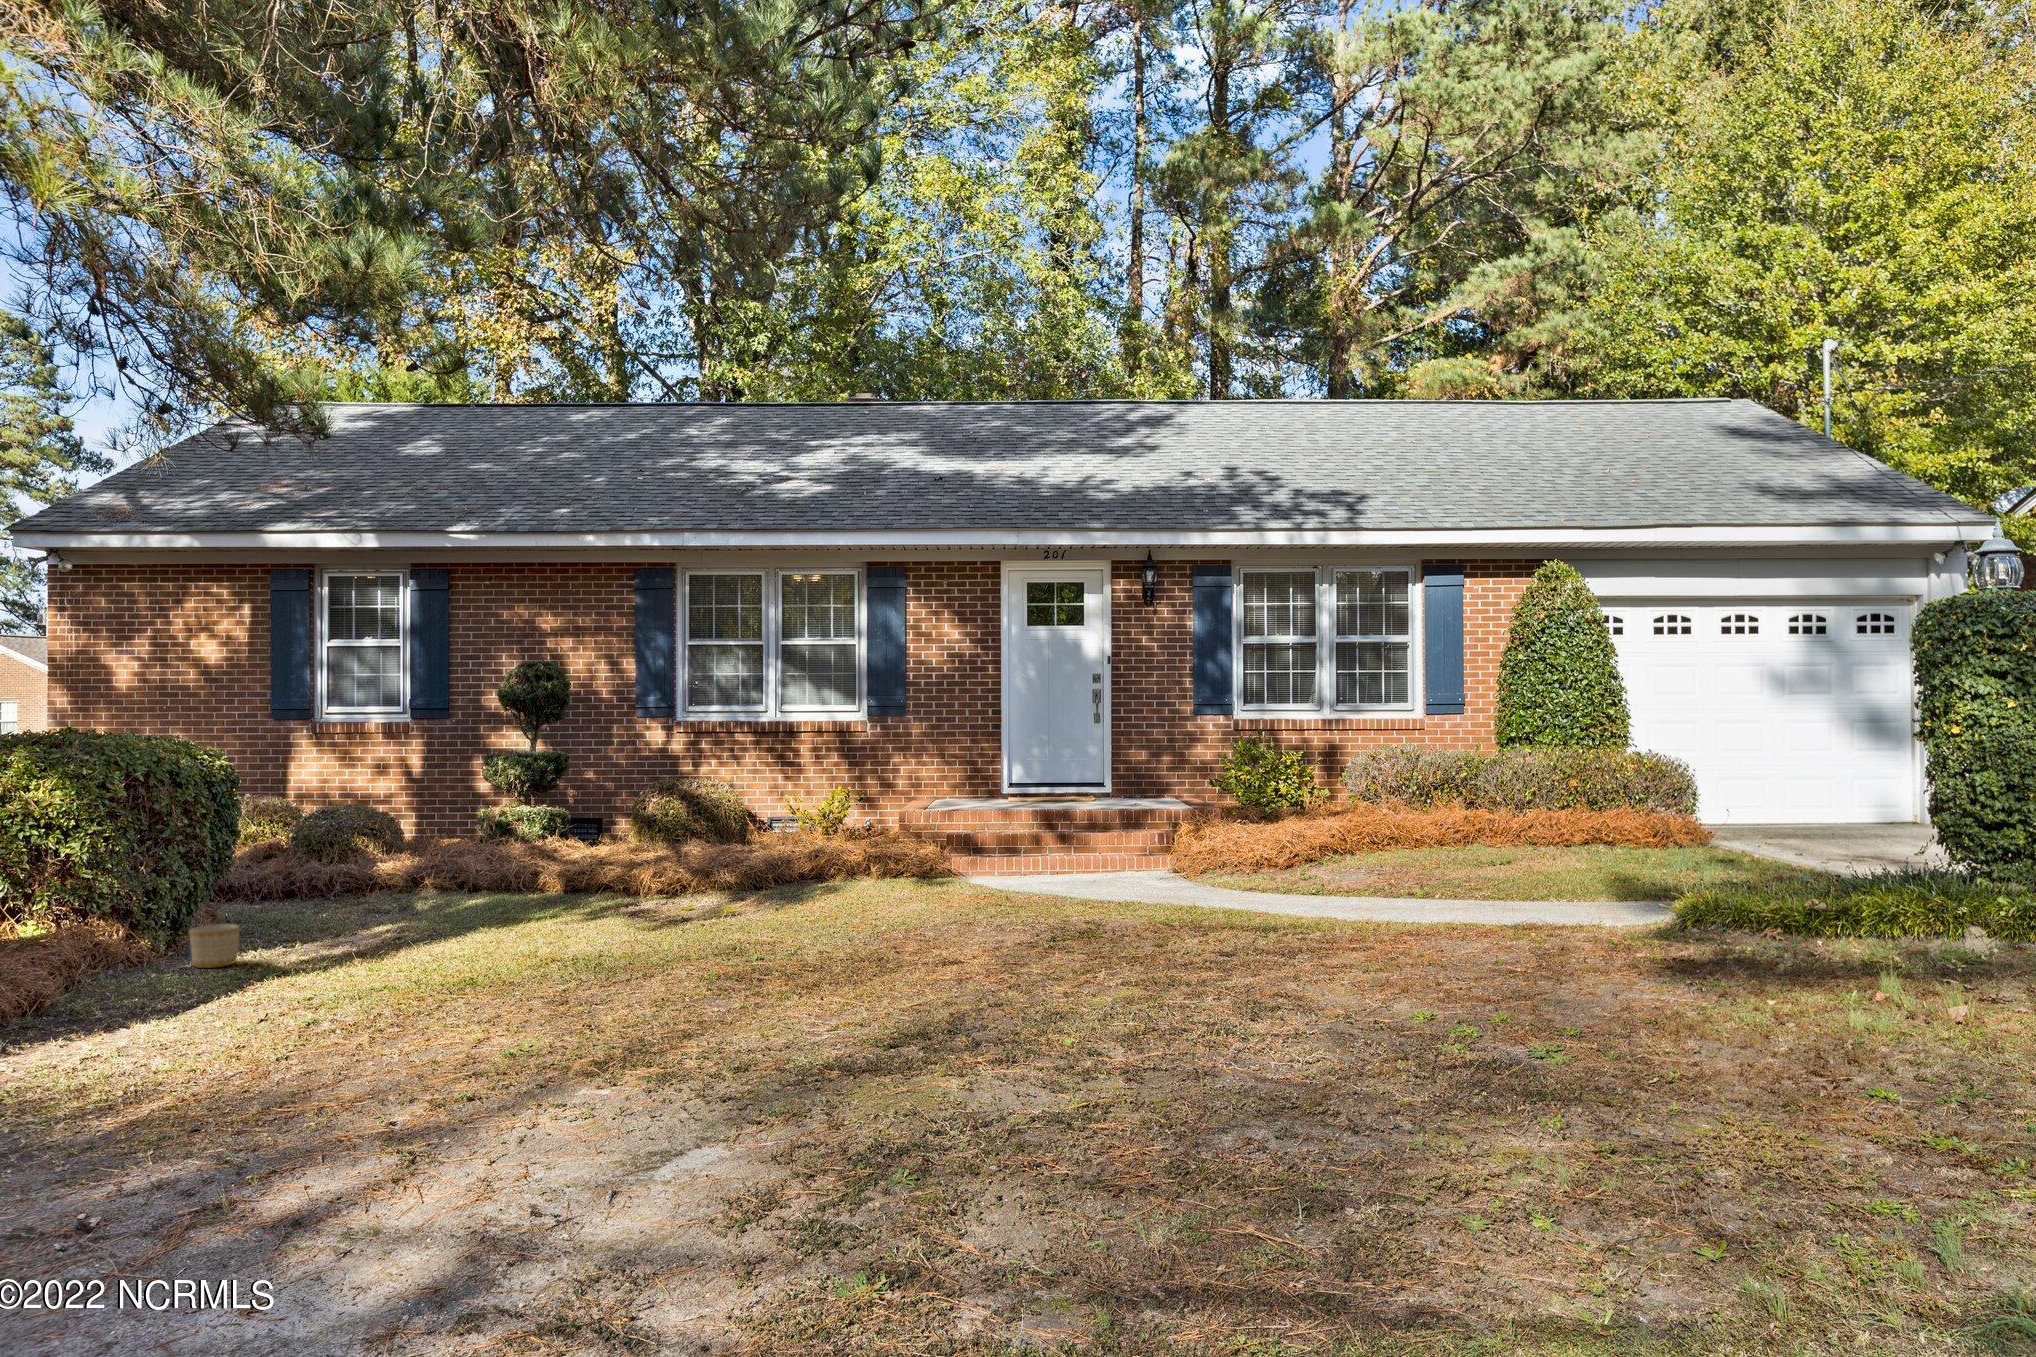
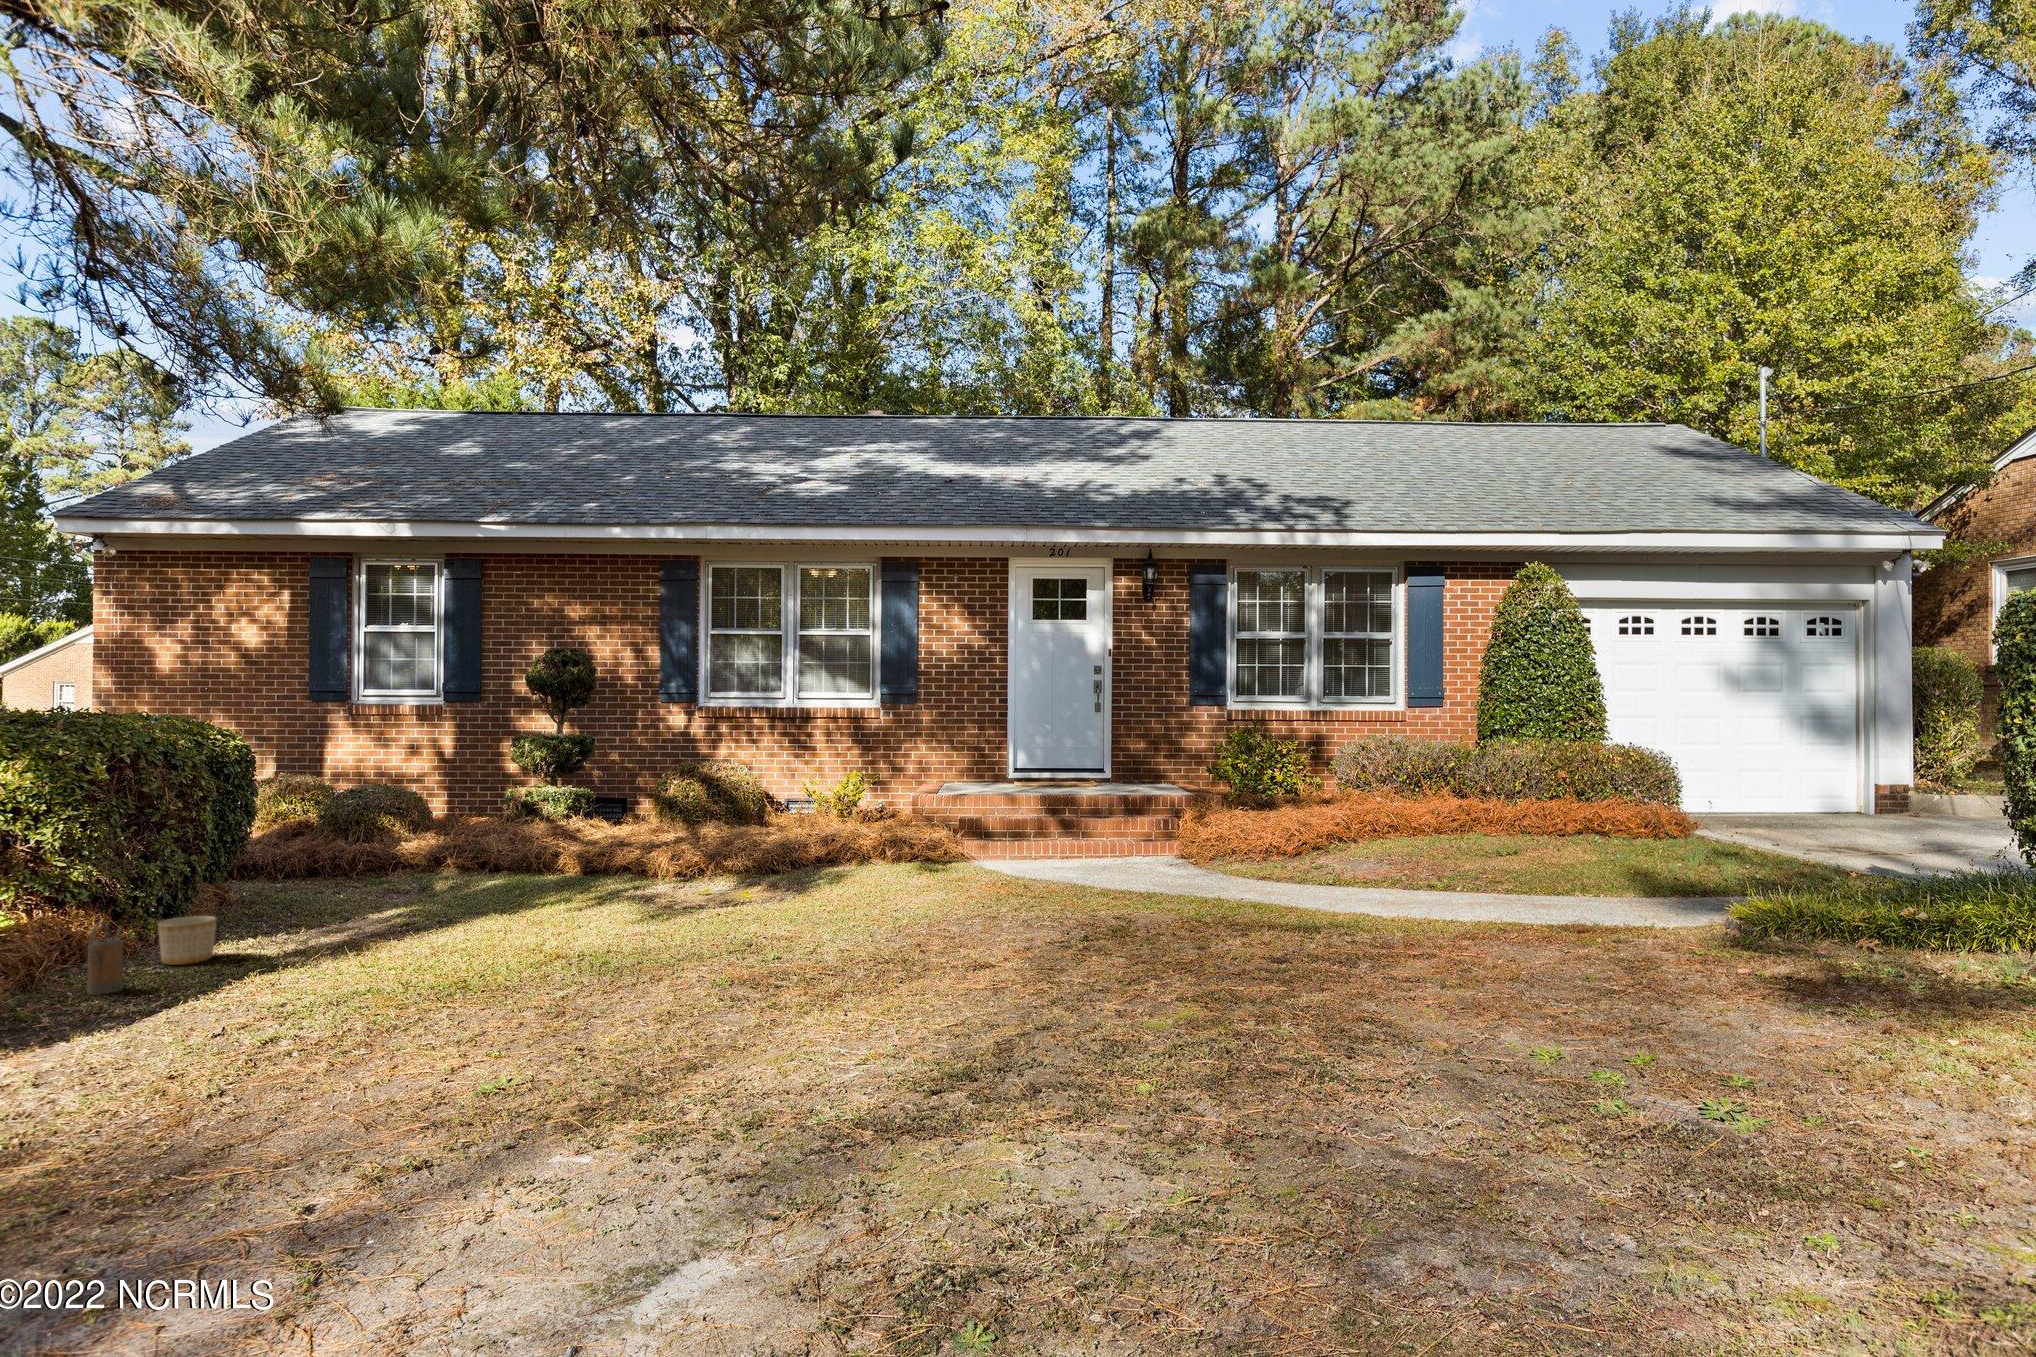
watering can: none [141,925,170,990] -> present [87,921,123,995]

